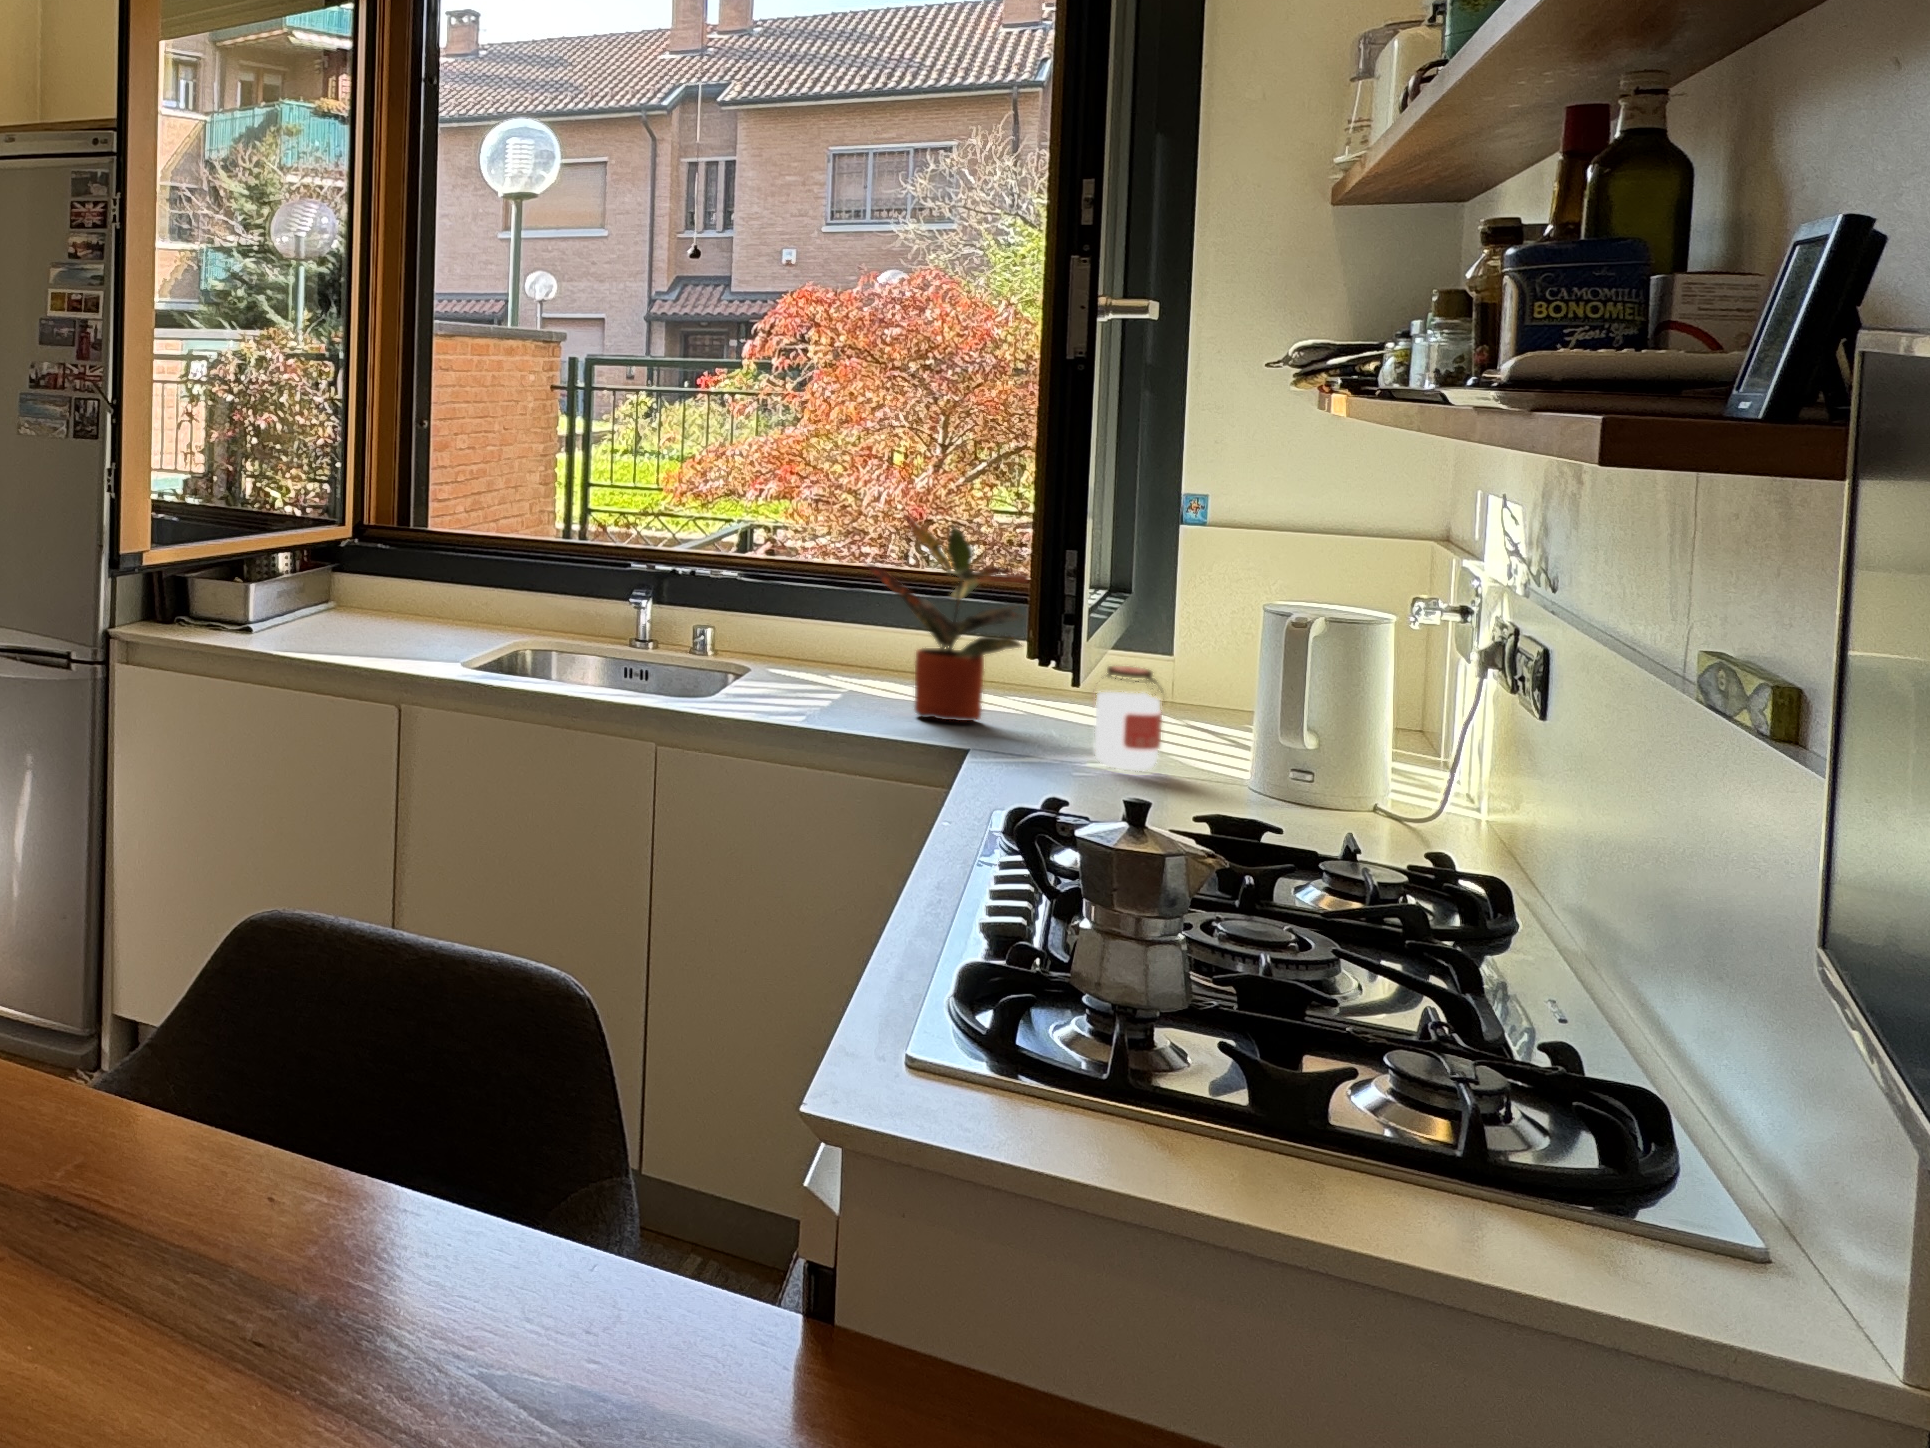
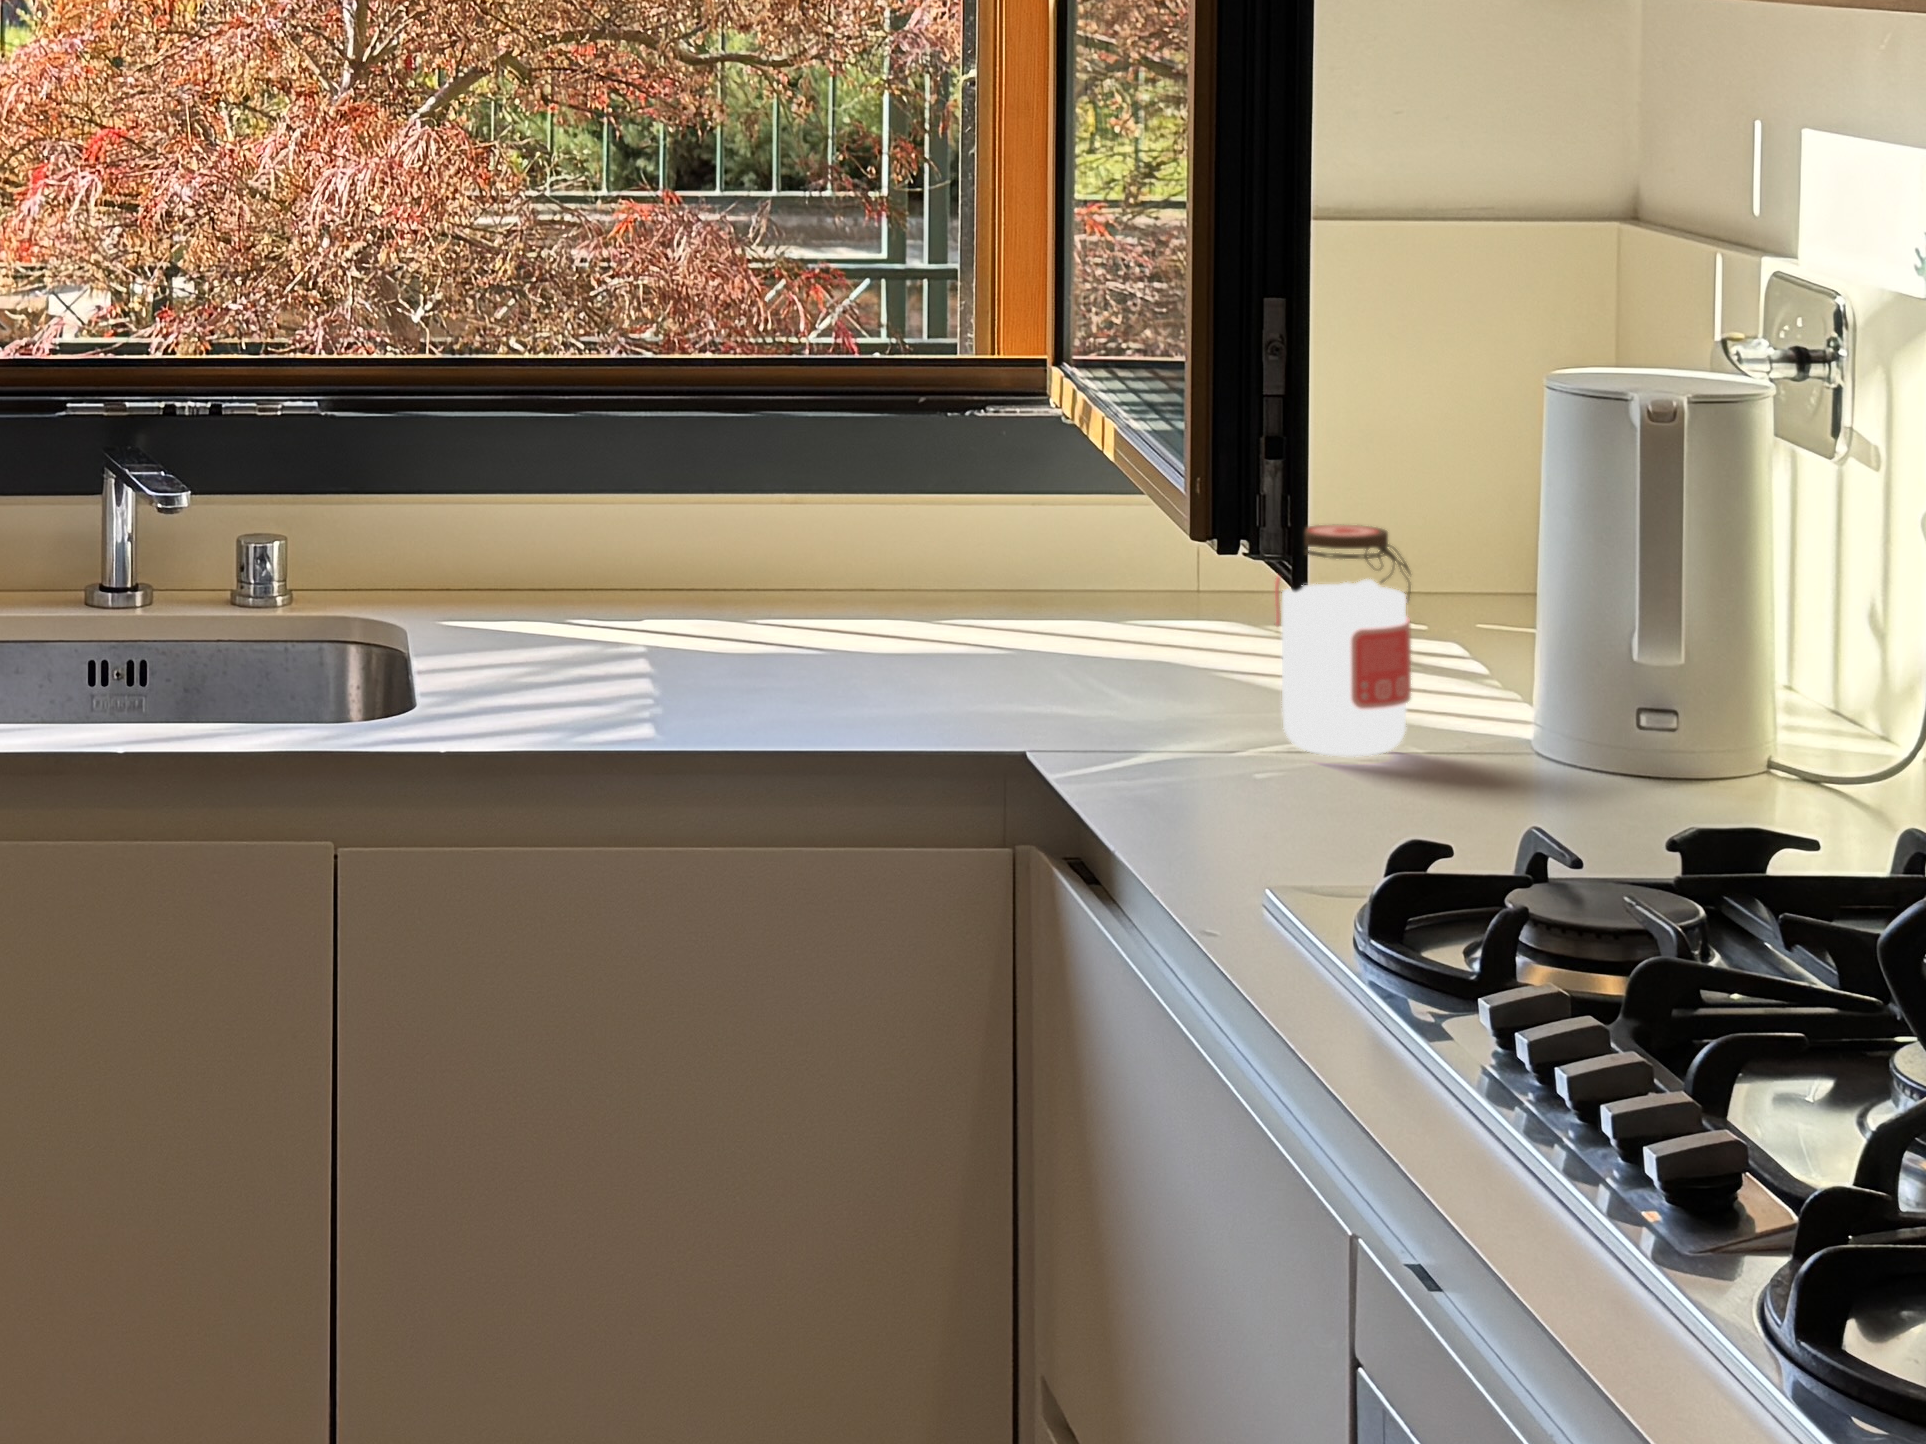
potted plant: present [867,516,1028,721] -> none [719,220,1094,700]

